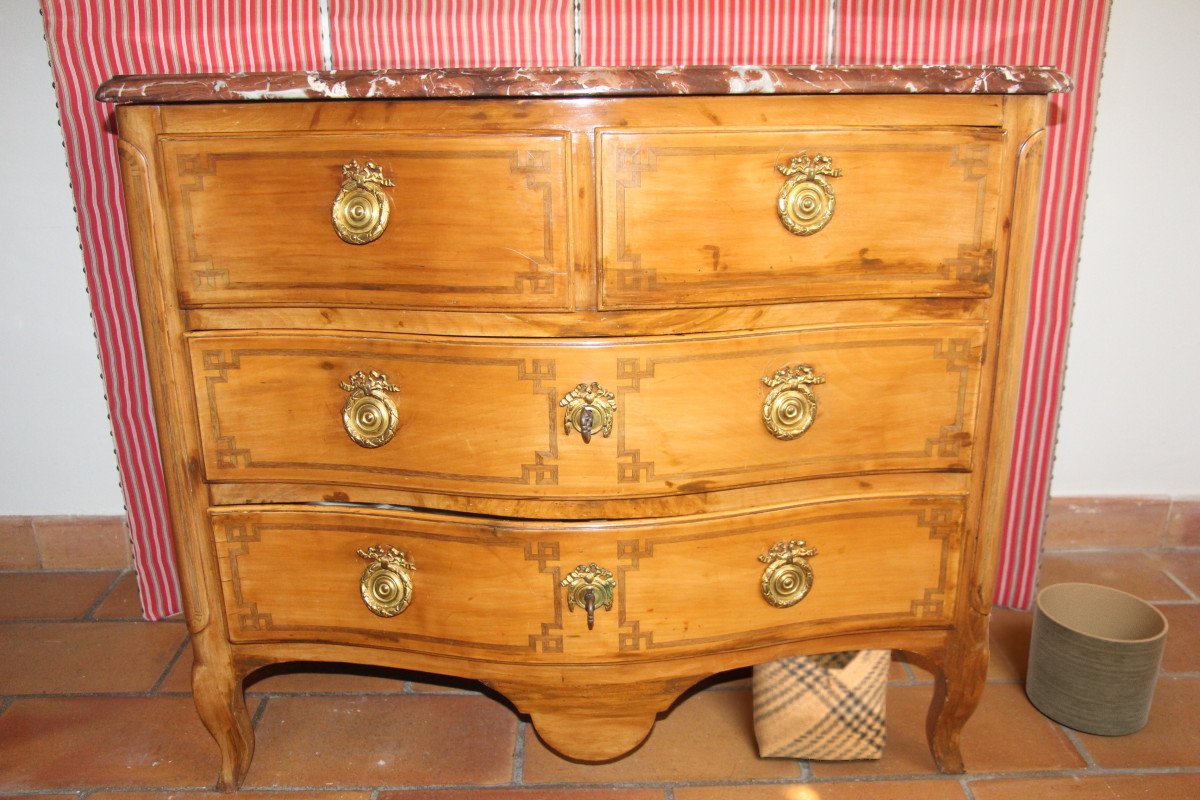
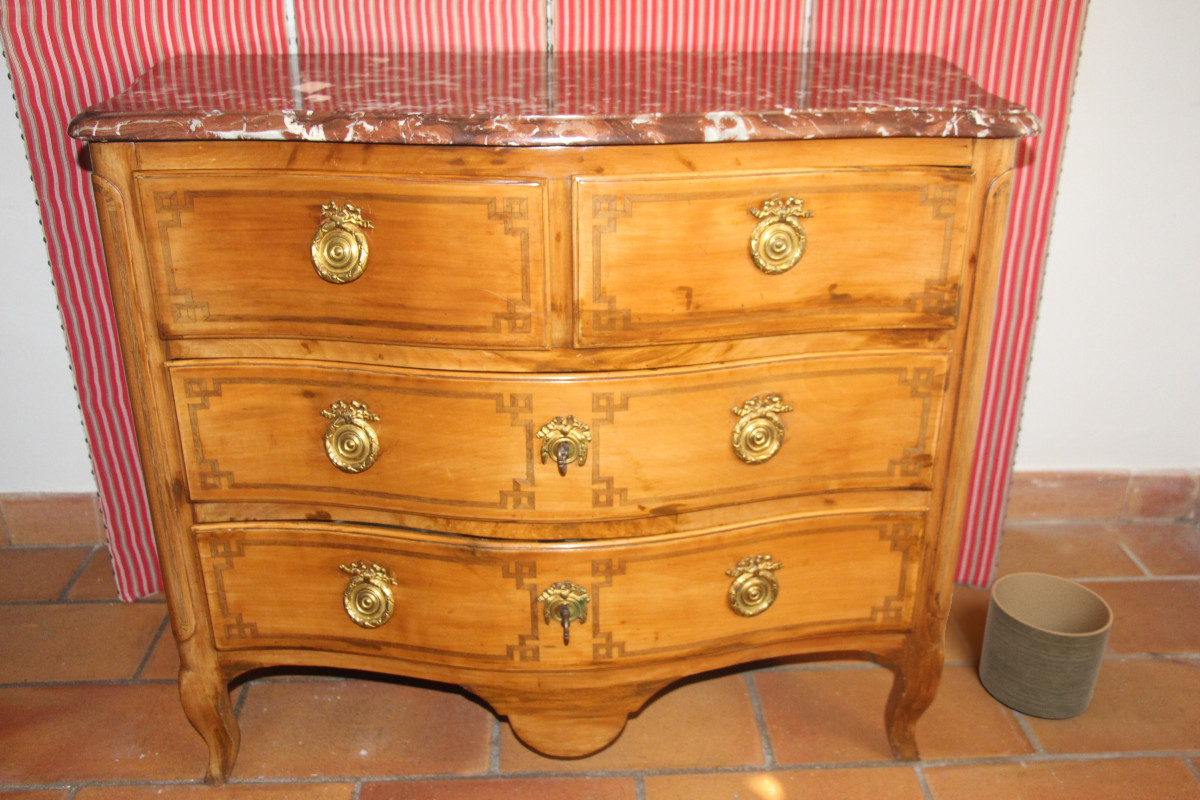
woven basket: present [752,650,891,760] -> none [719,557,854,746]

